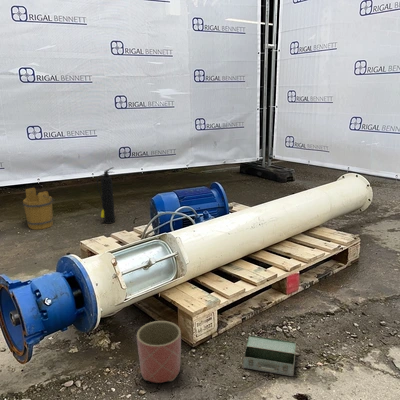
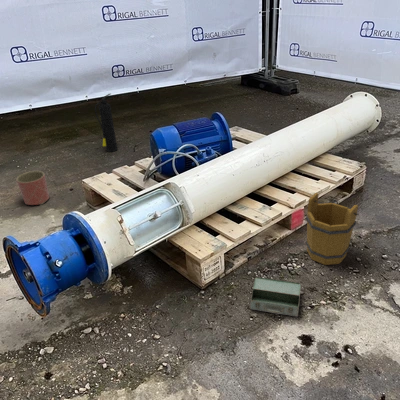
bucket: present [23,188,54,230] -> present [306,193,359,265]
planter: present [137,321,181,383] -> present [17,171,49,205]

